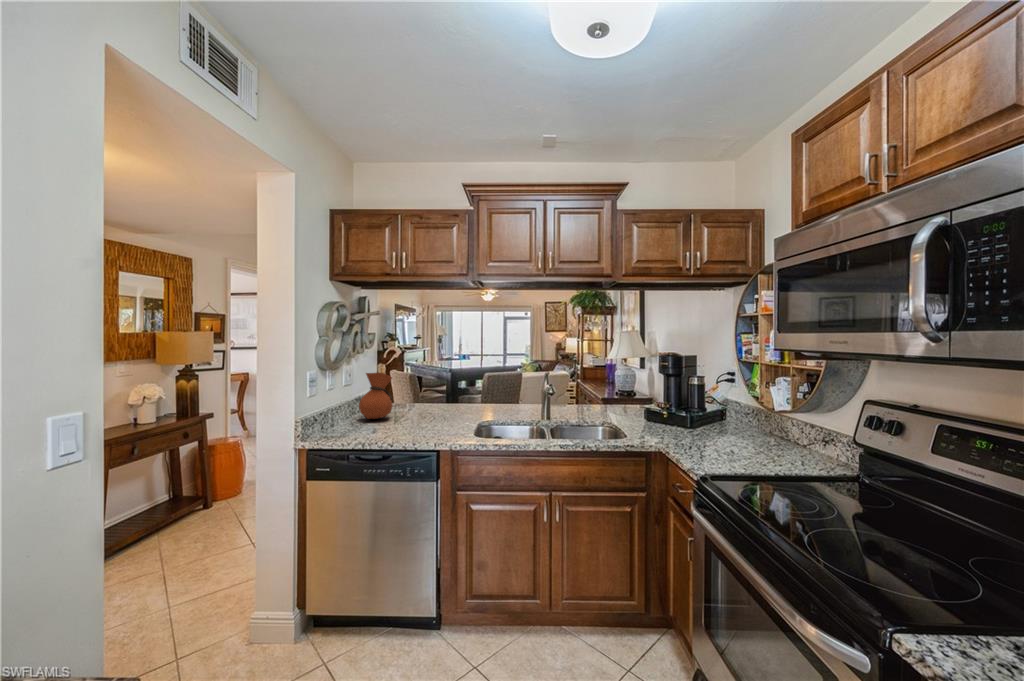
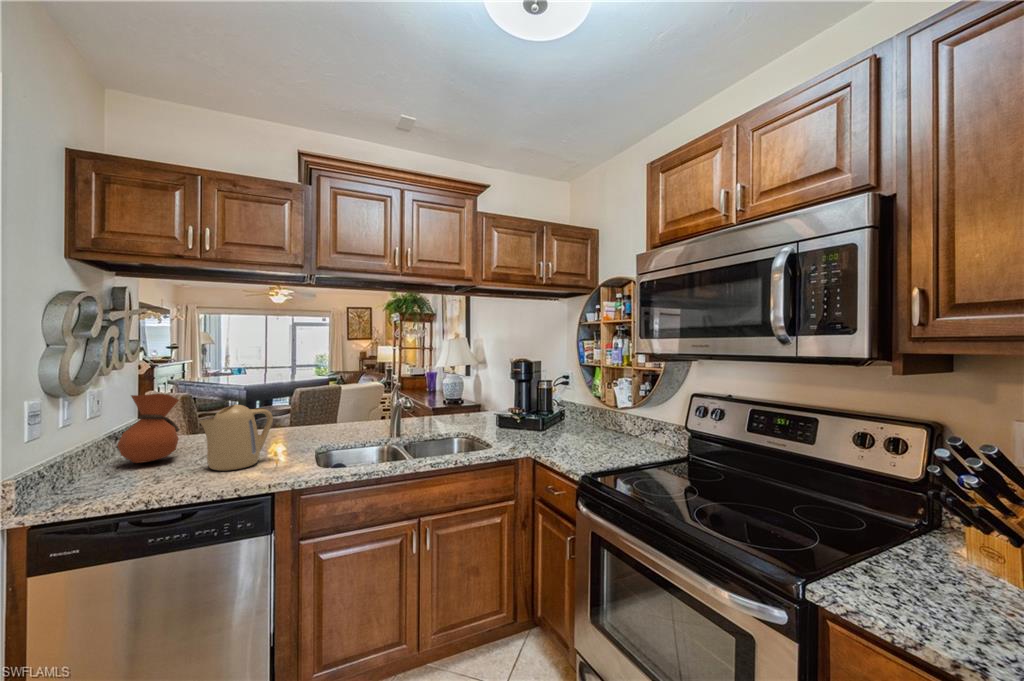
kettle: none [398,383,446,430] -> present [200,405,273,471]

